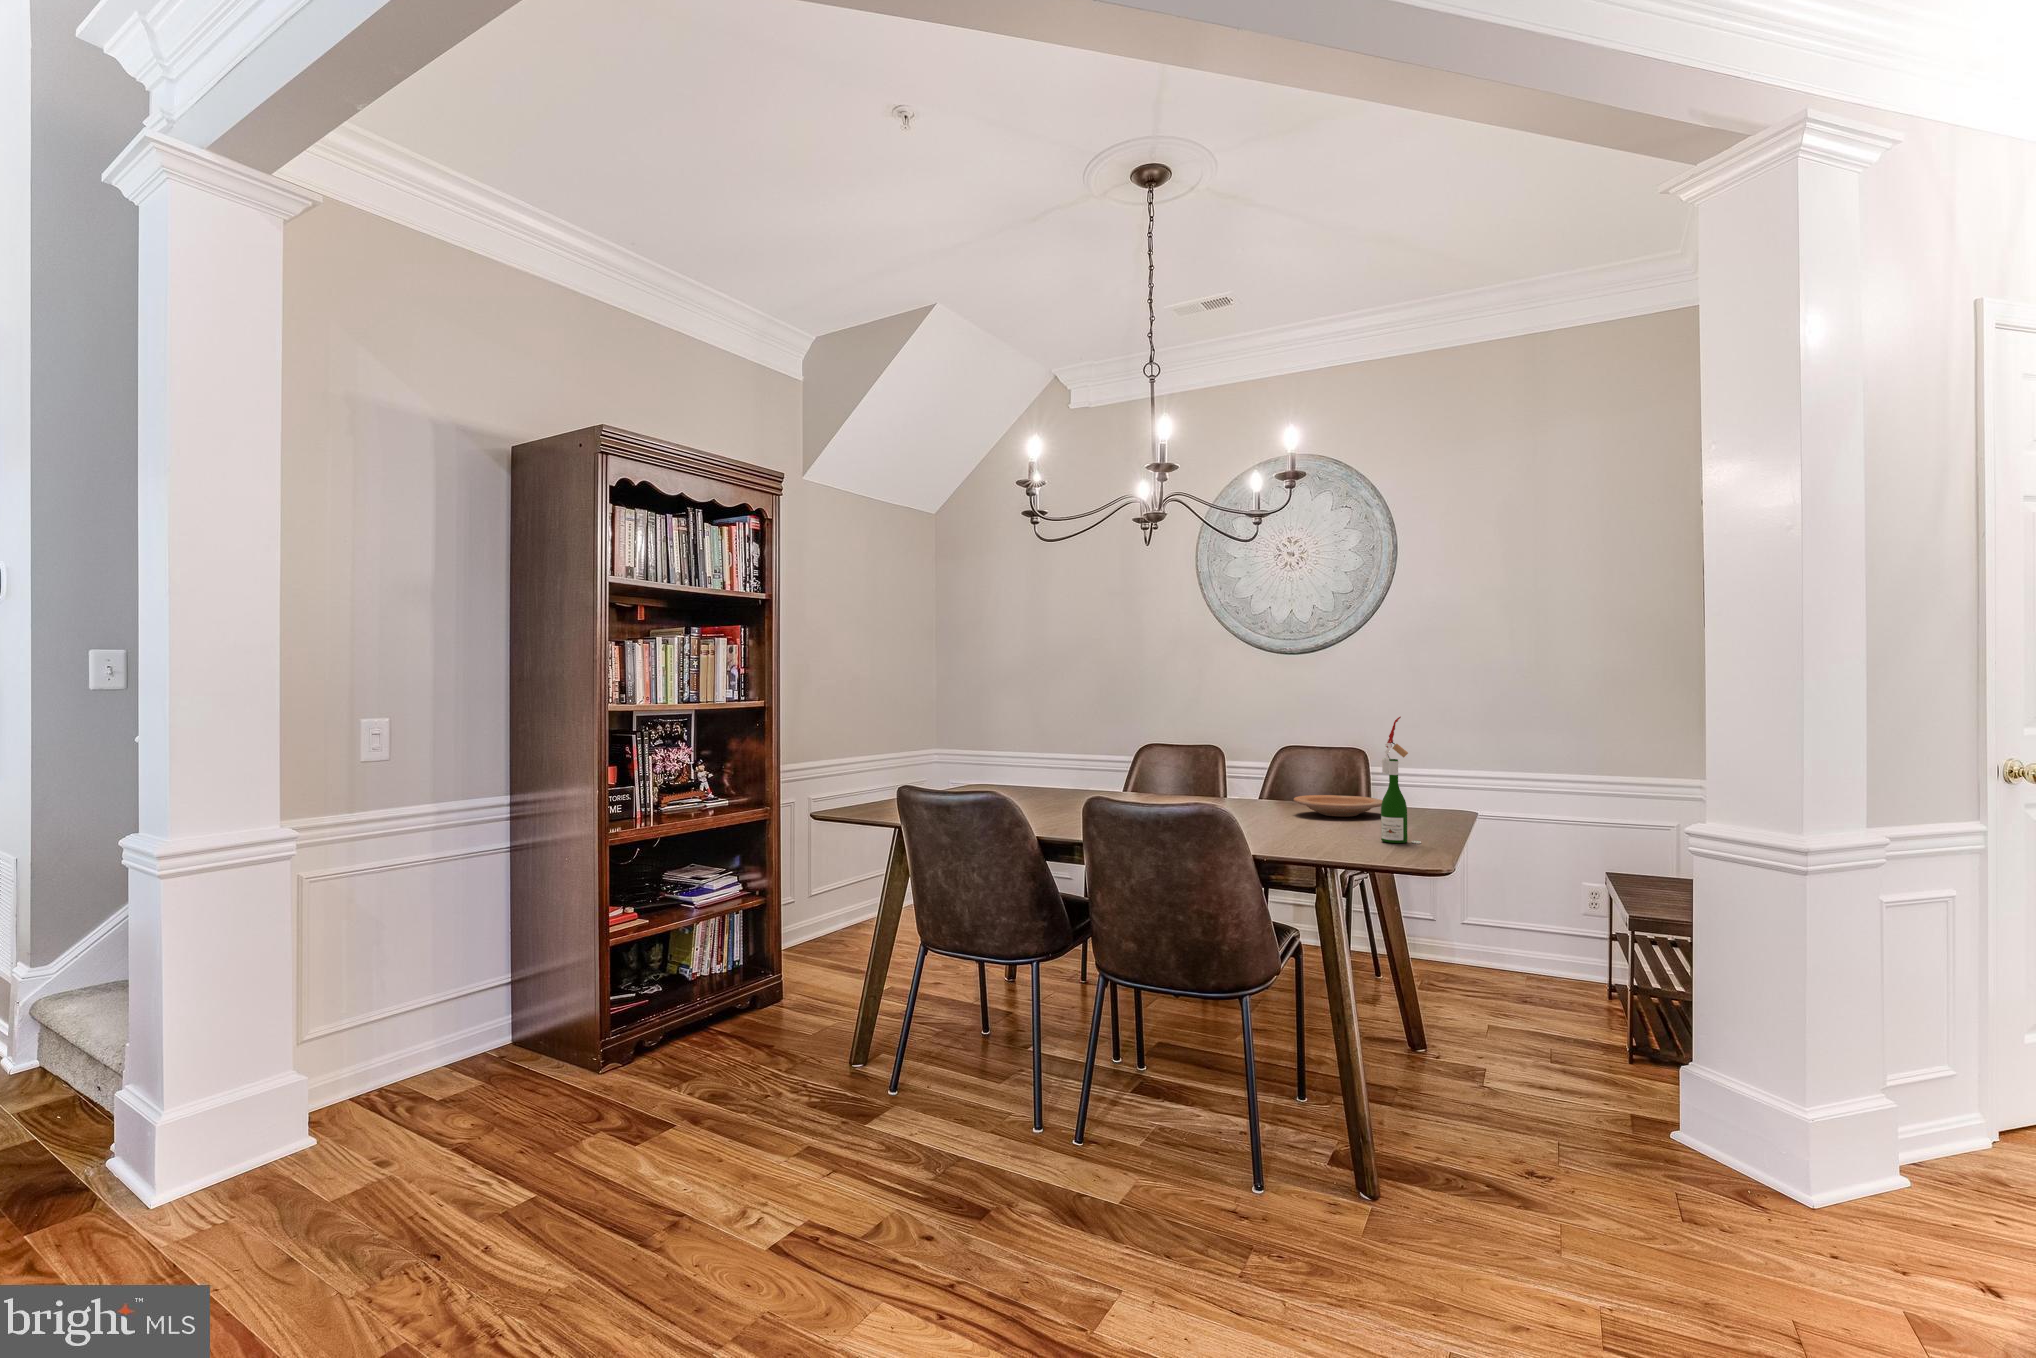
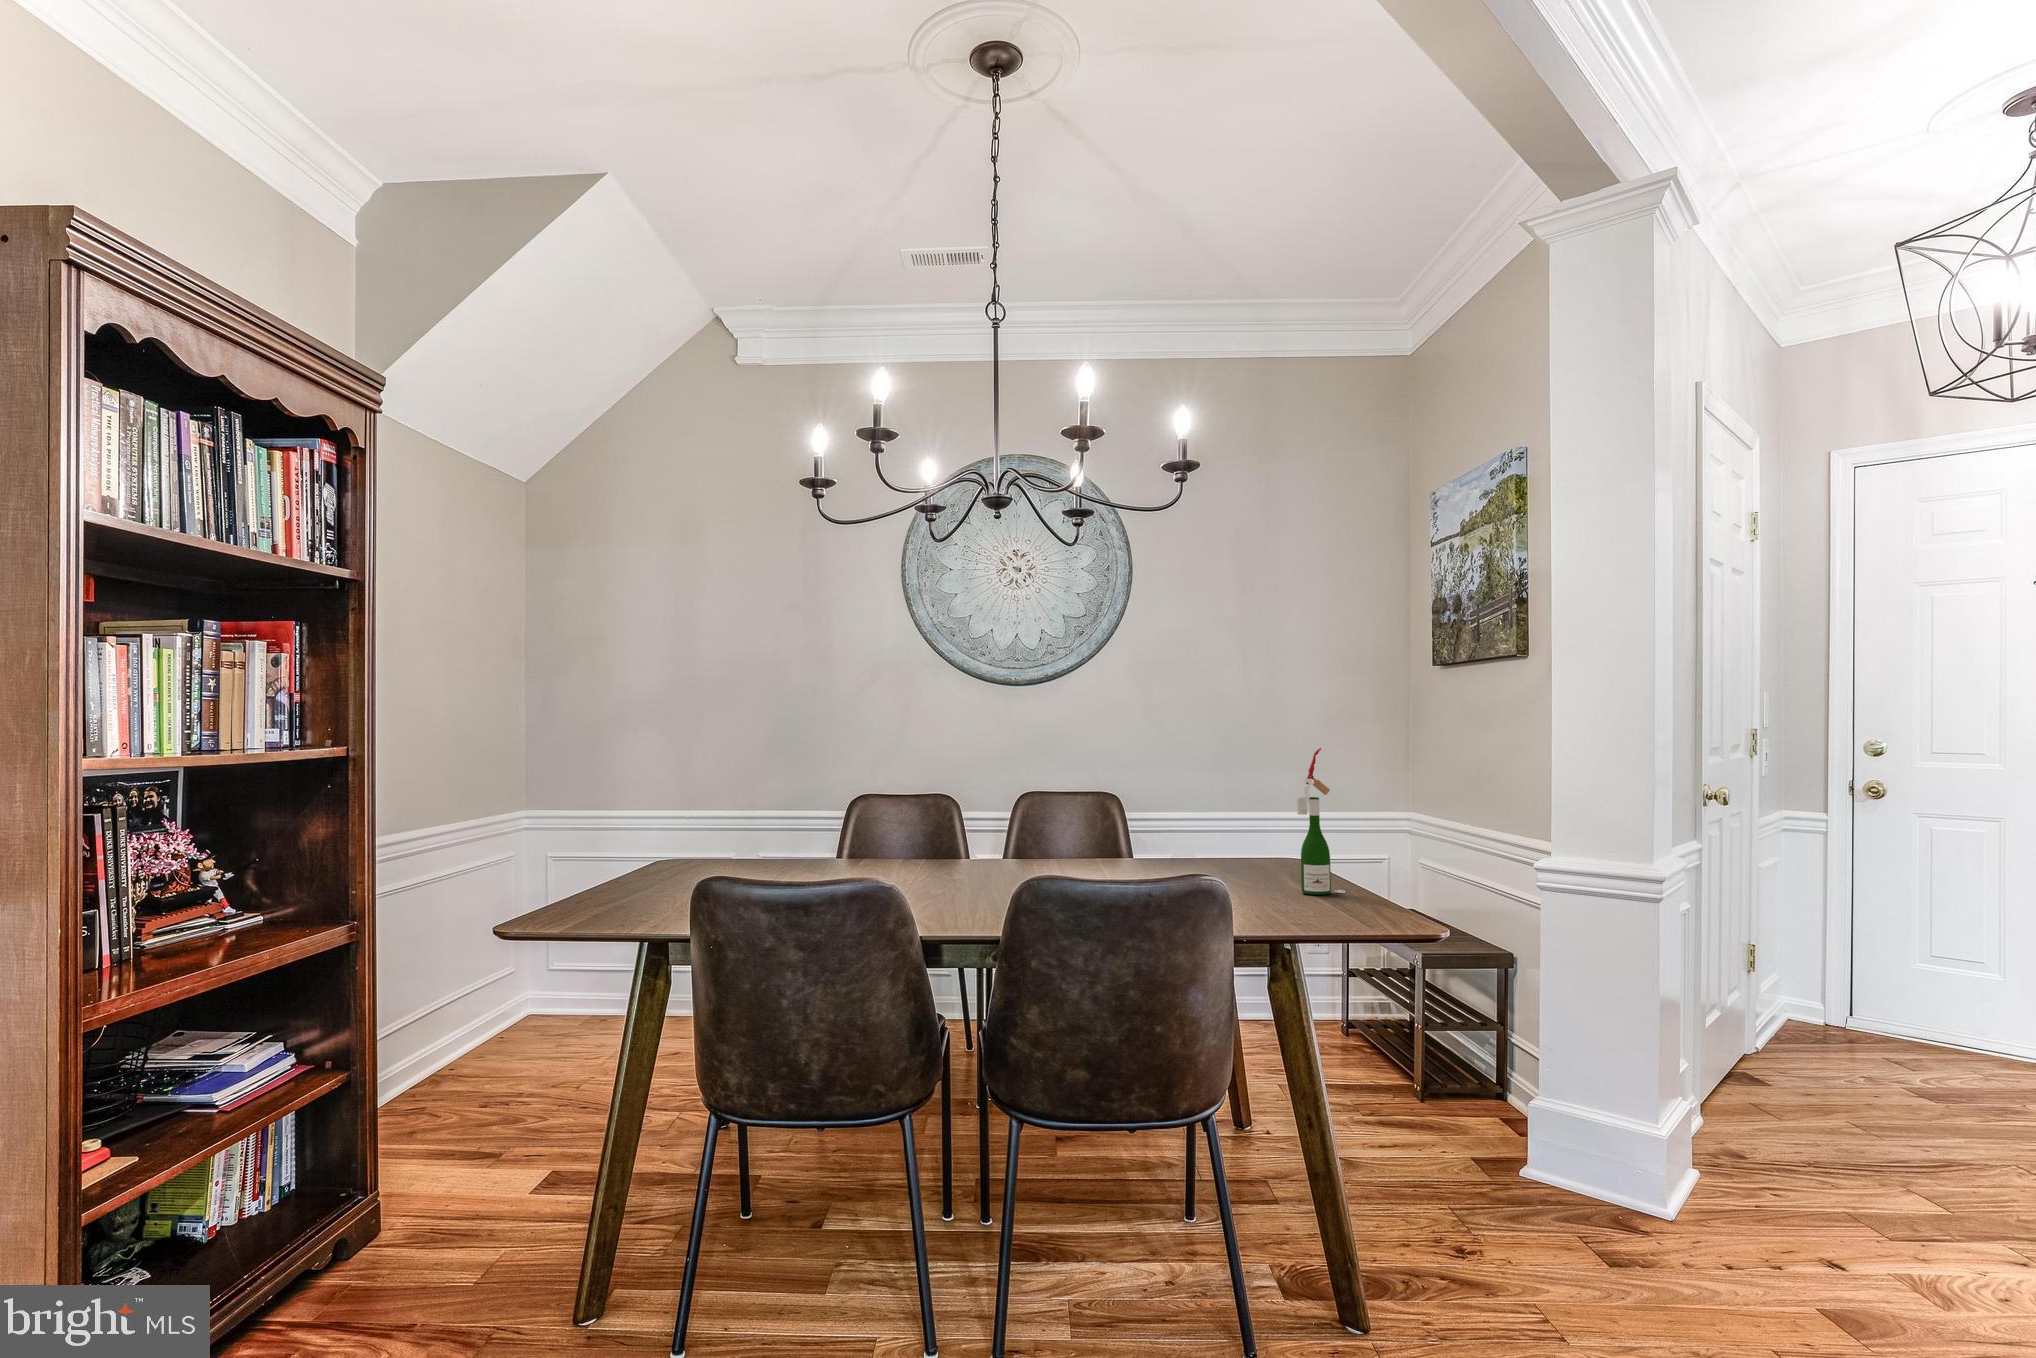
plate: present [1294,795,1382,817] -> none [1124,844,1226,868]

